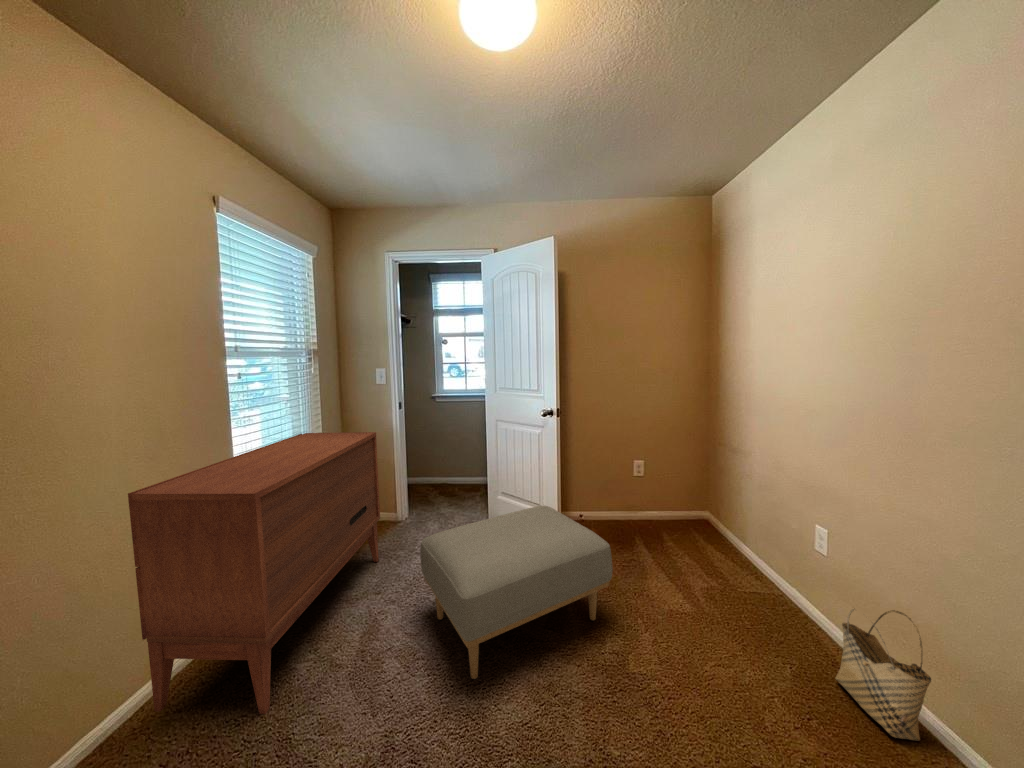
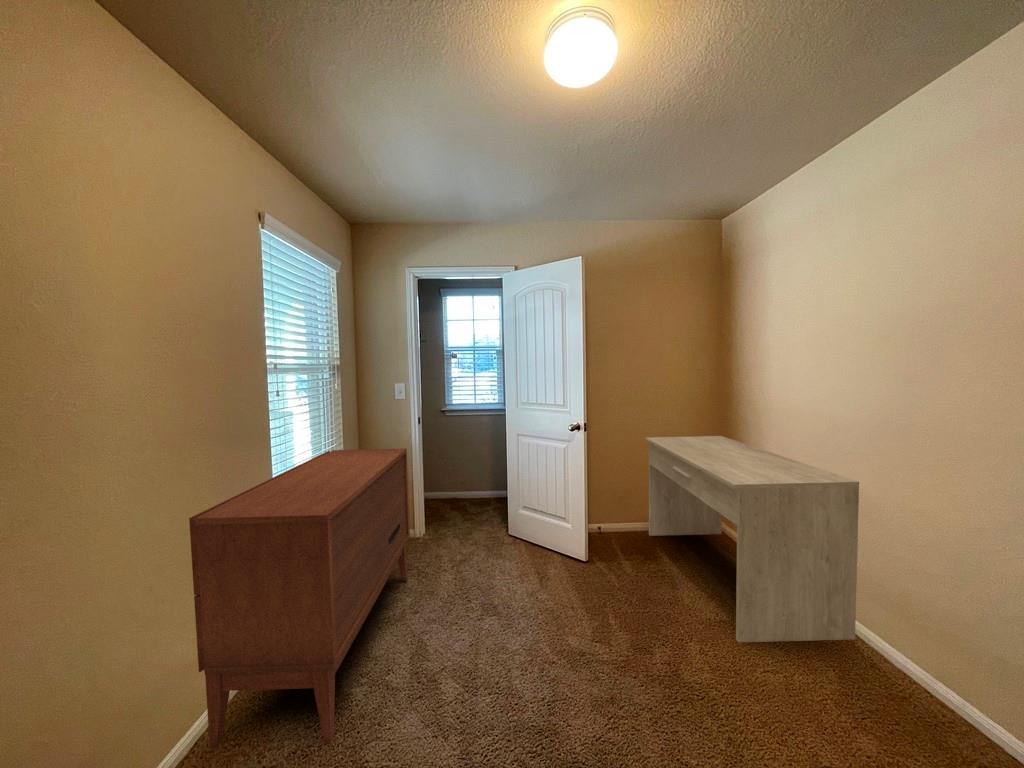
desk: none [627,424,830,638] -> present [645,436,859,642]
ottoman: present [420,506,613,679] -> none [466,520,657,696]
woven basket: present [835,609,931,740] -> none [877,610,974,732]

